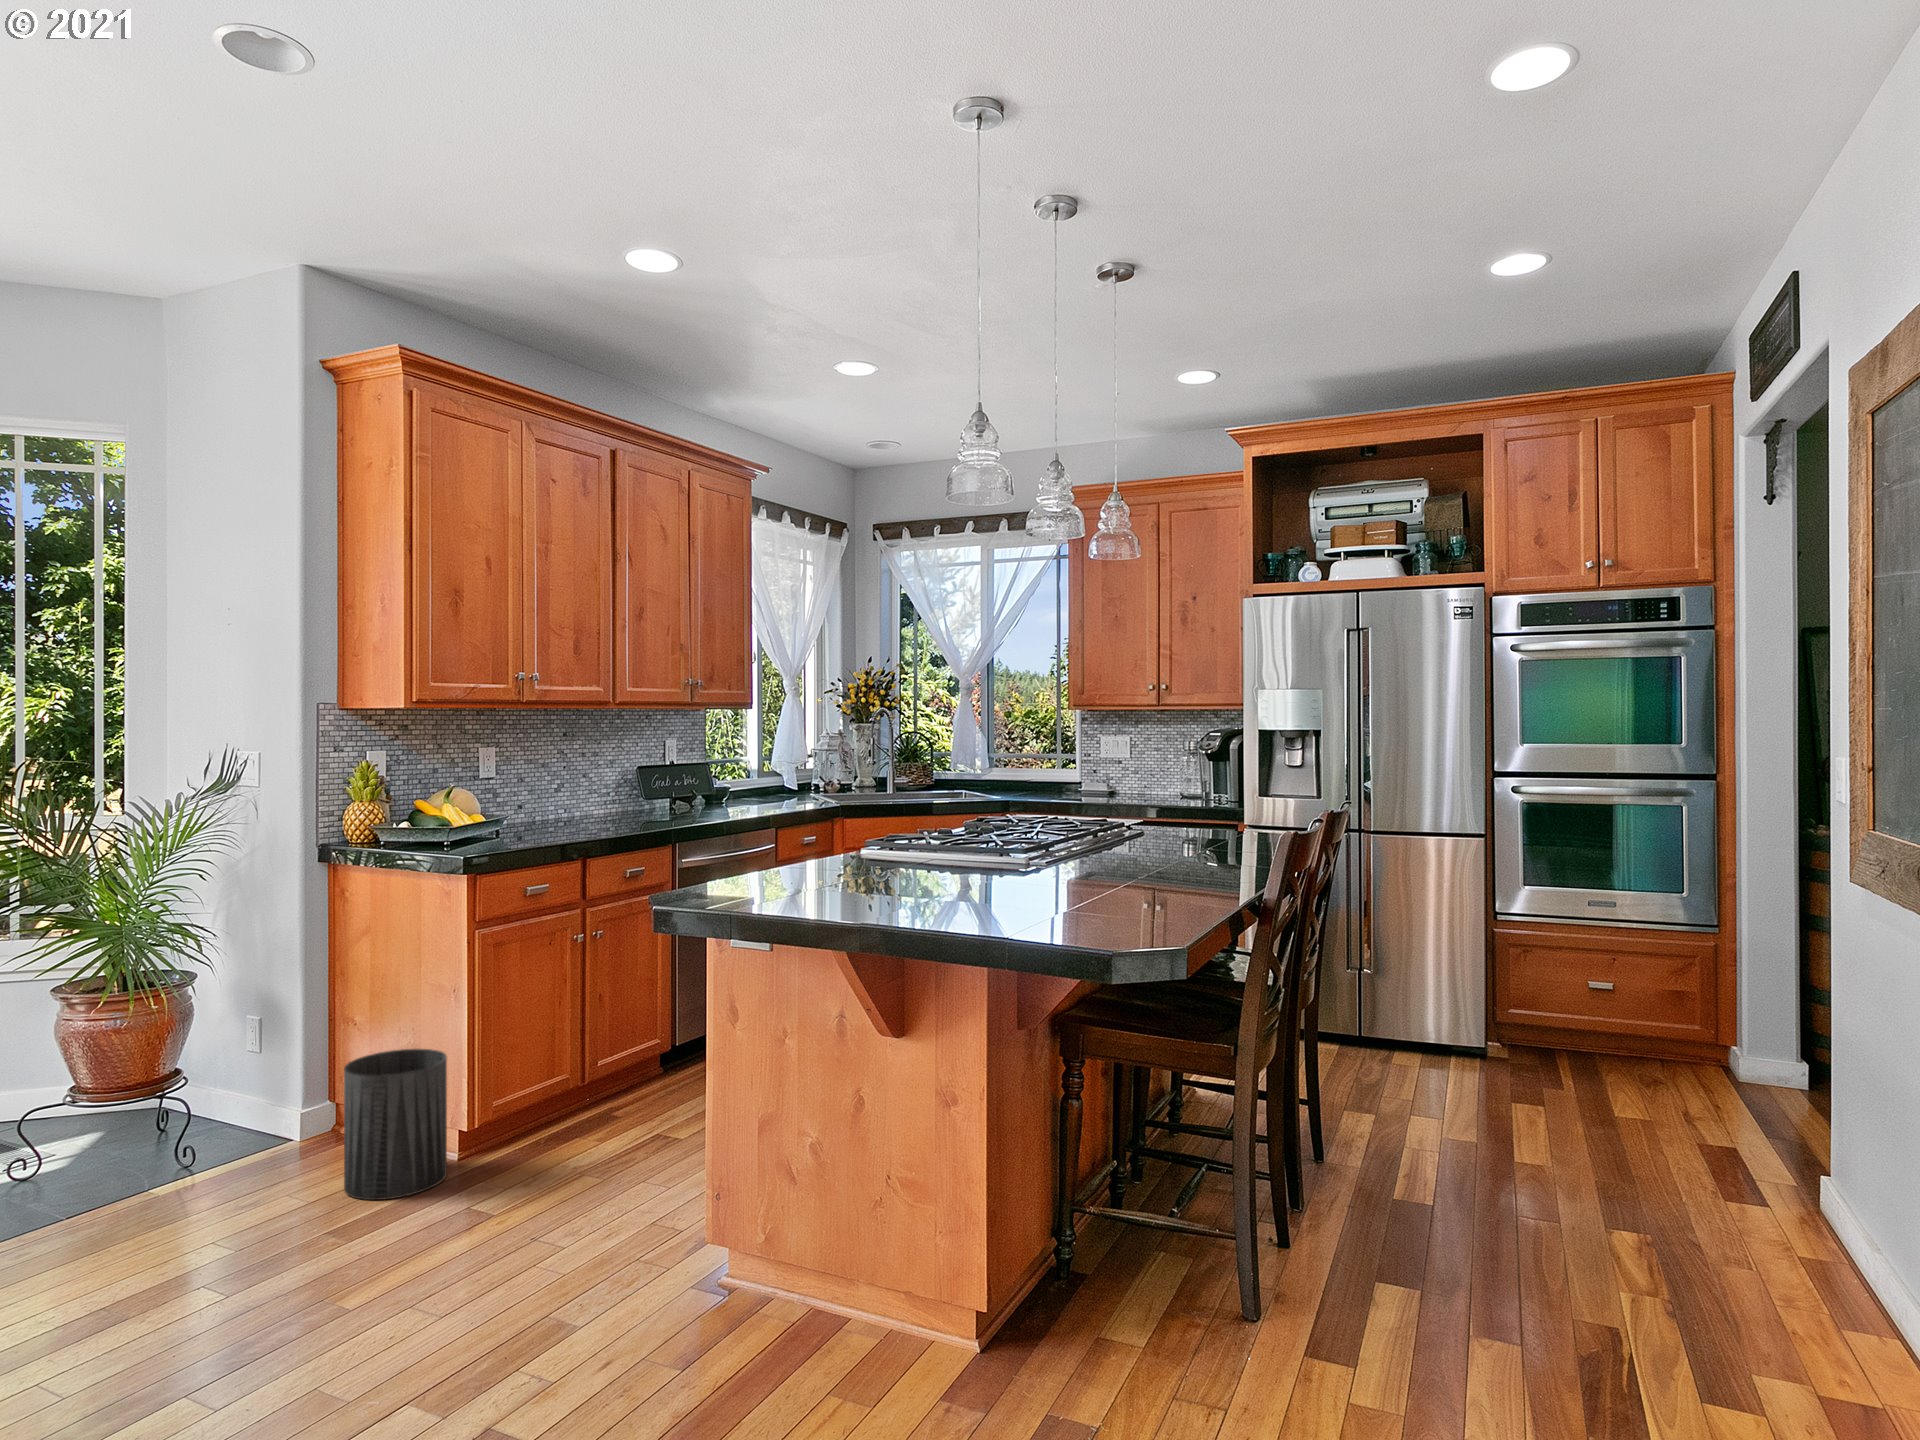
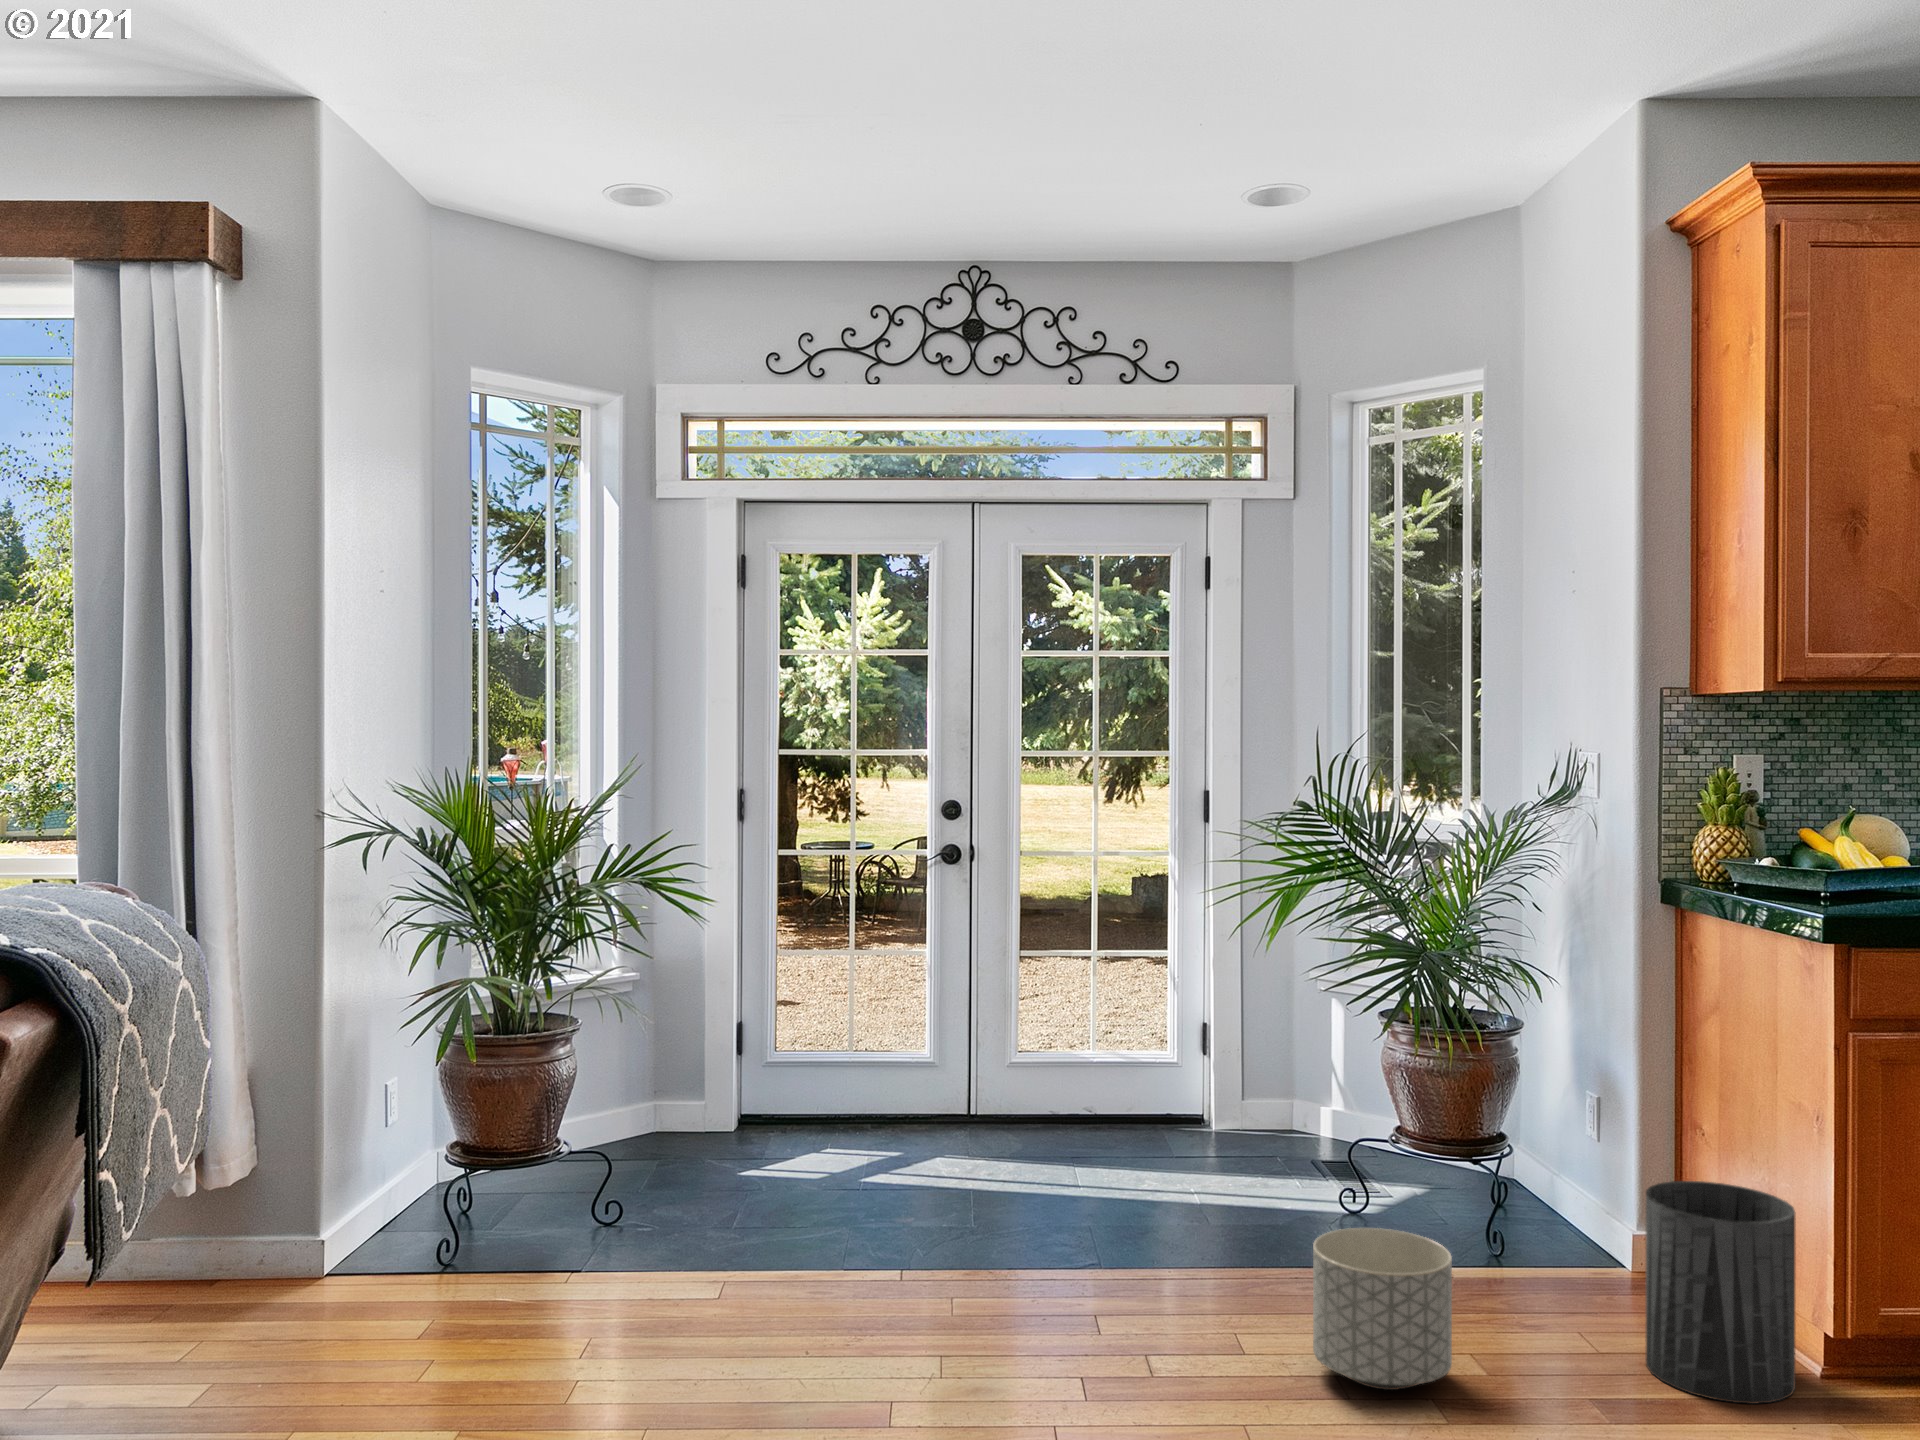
planter: none [75,1155,212,1294] -> present [1313,1228,1452,1390]

